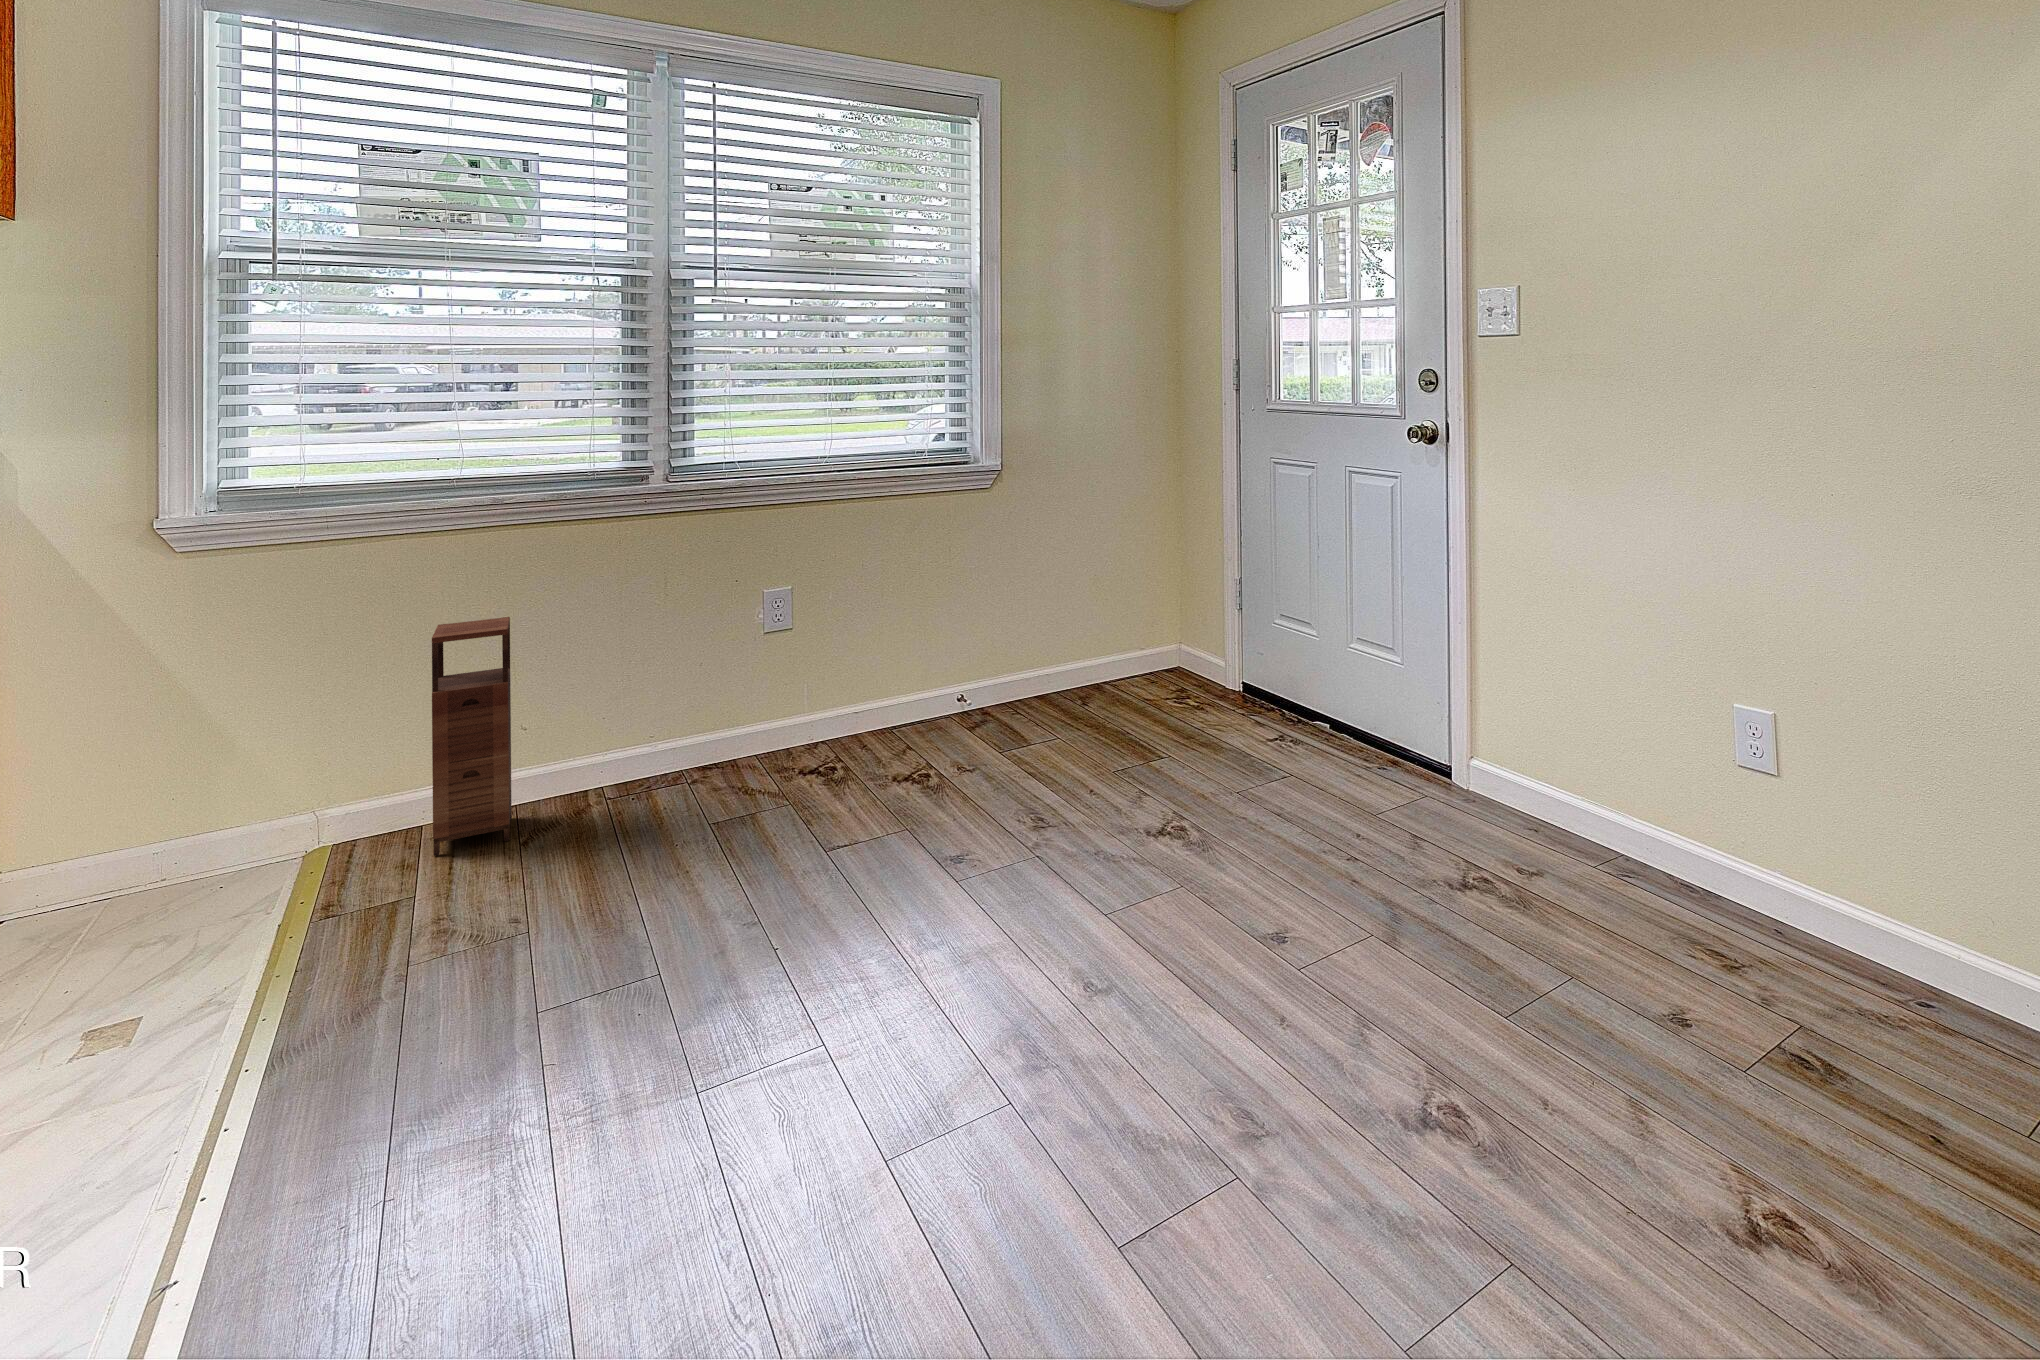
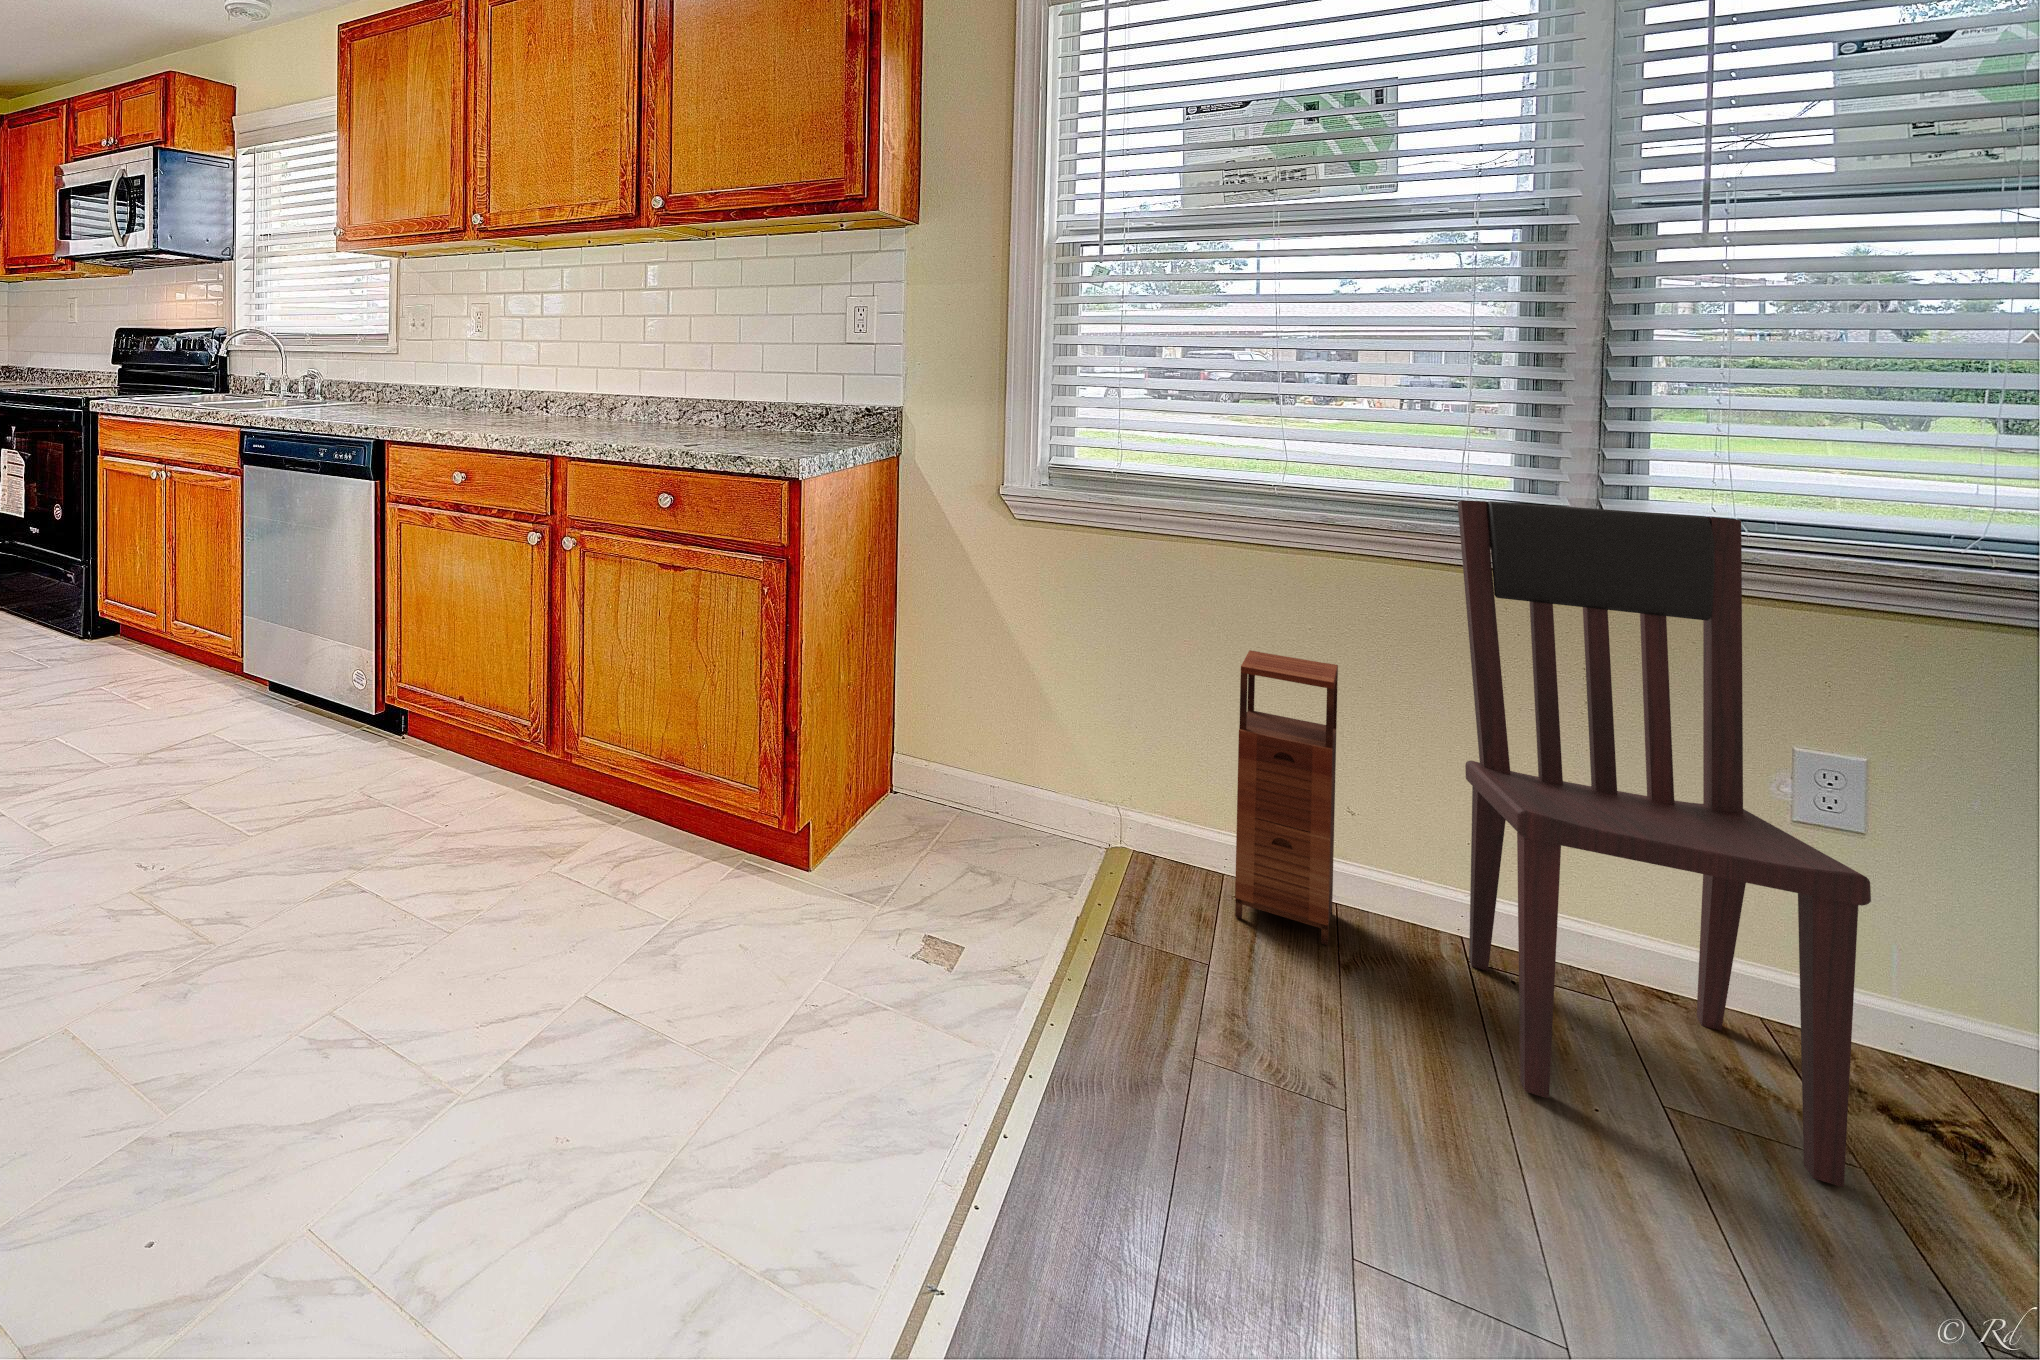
dining chair: none [588,463,785,861] -> present [1458,500,1871,1187]

